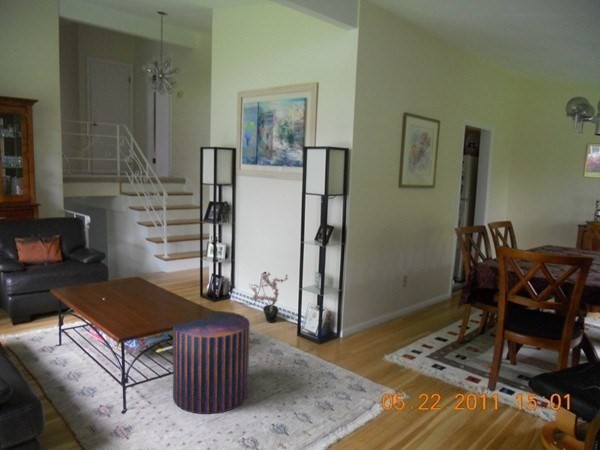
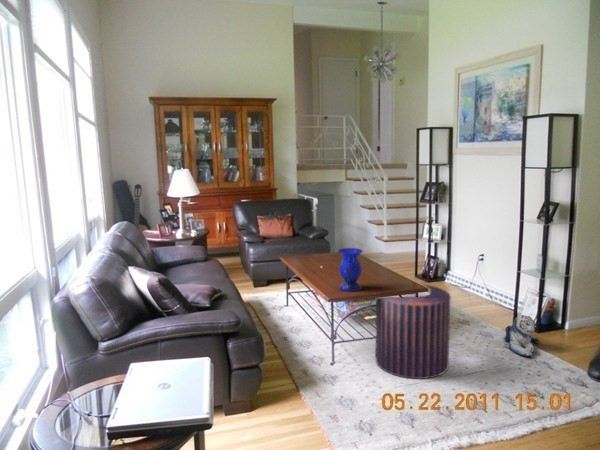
potted plant: present [251,272,288,323] -> none [462,251,508,307]
vase: none [128,279,157,328] -> present [338,248,362,292]
plush toy: none [292,330,322,369] -> present [504,315,539,356]

